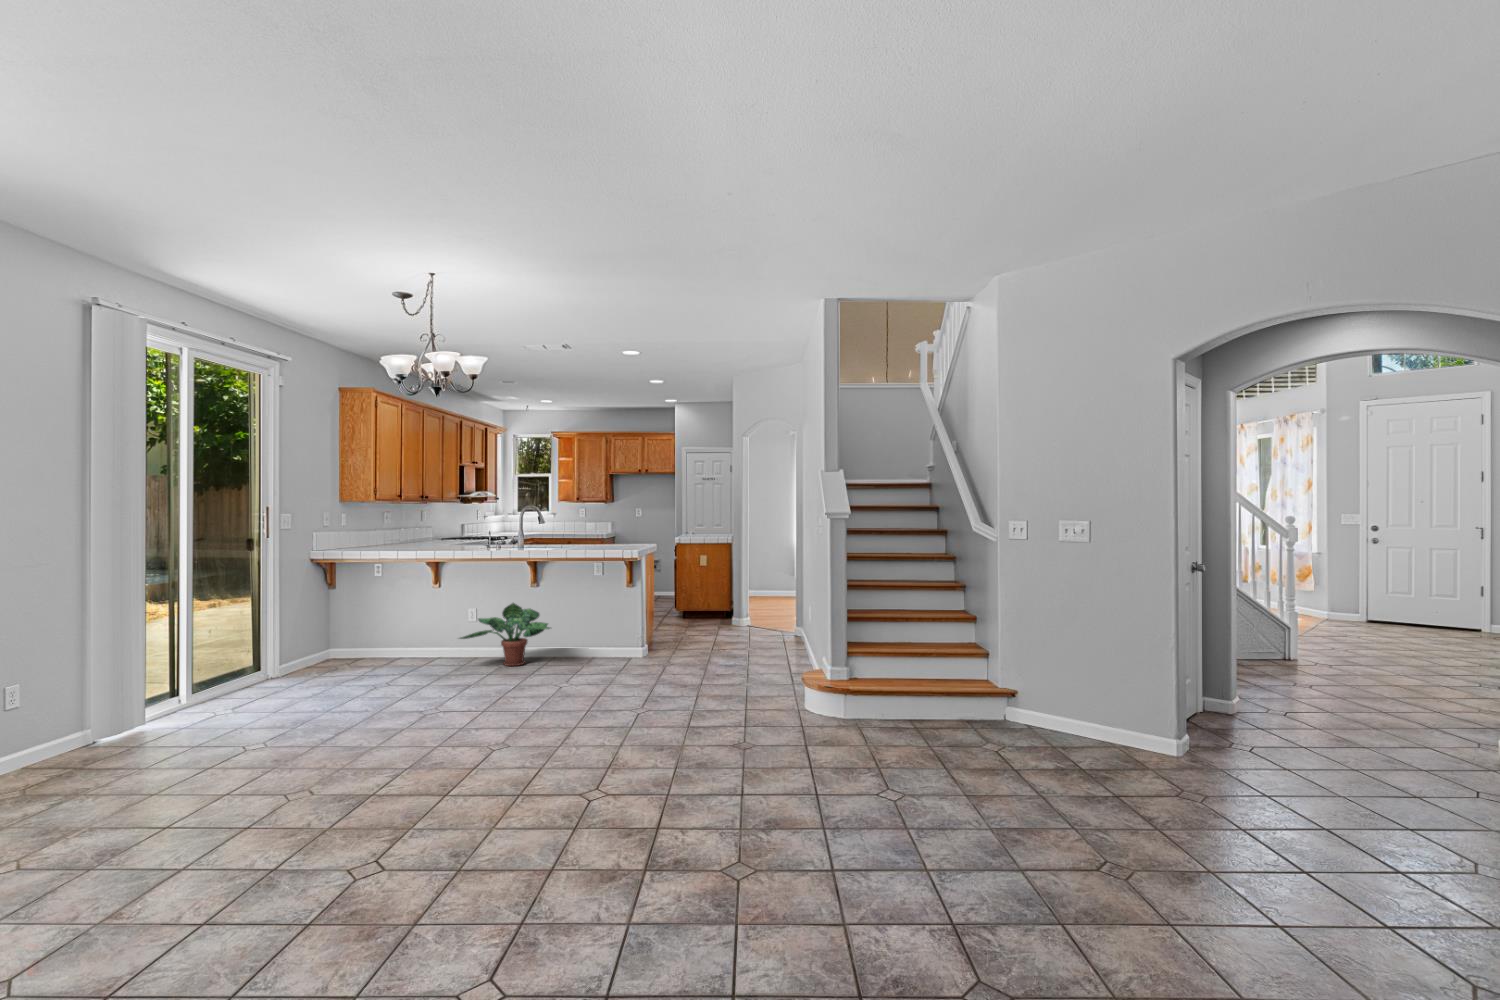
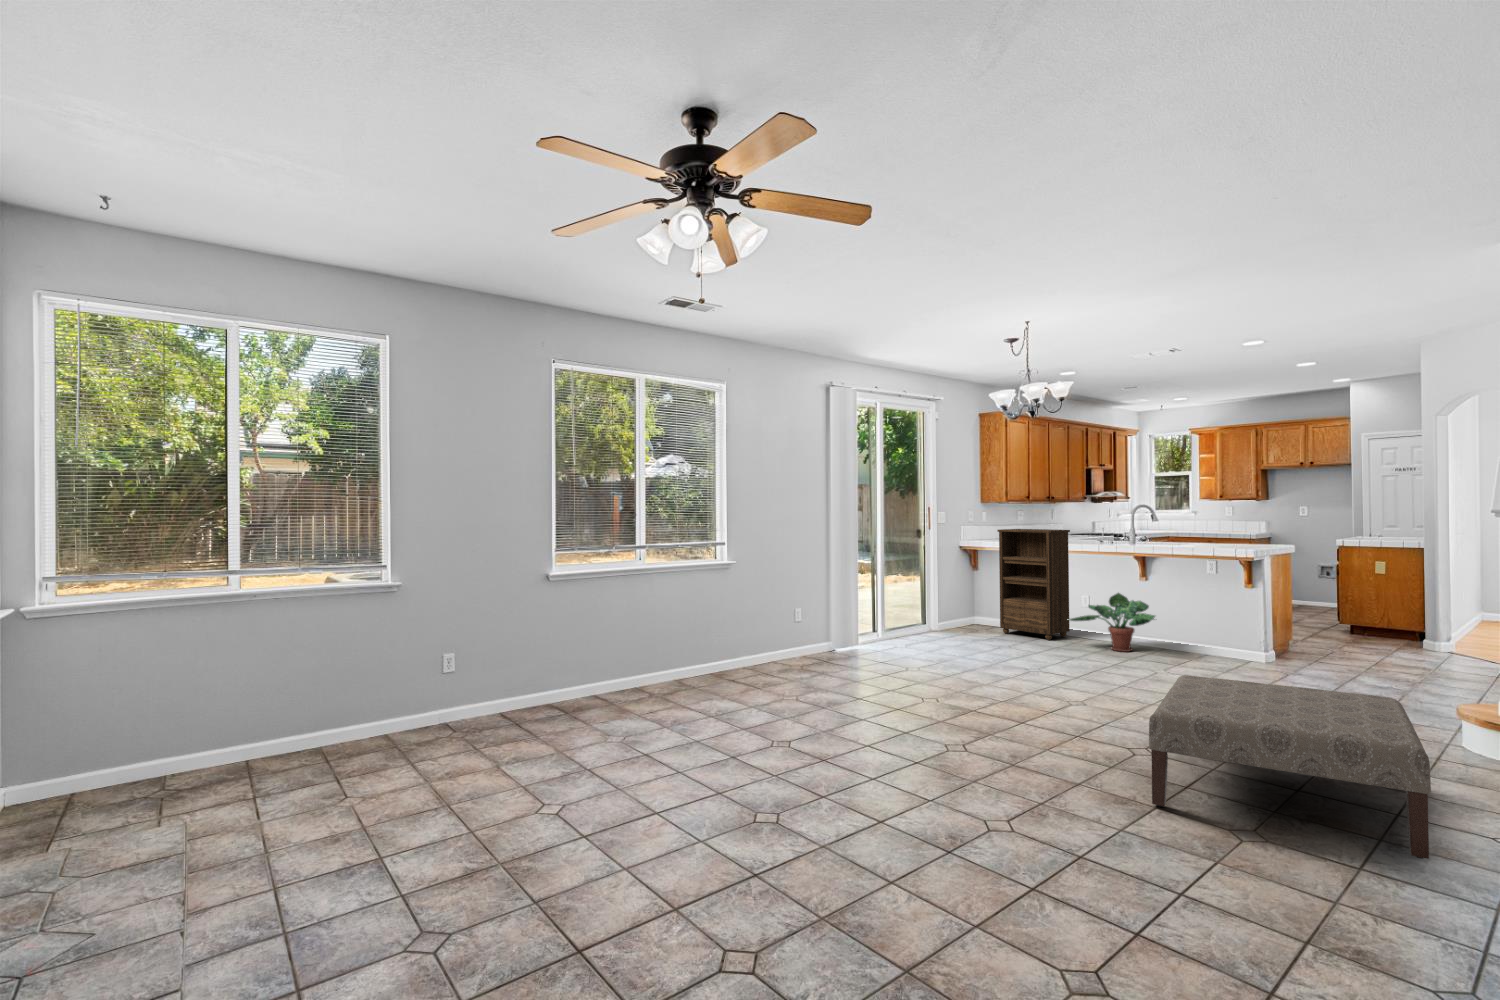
bookshelf: none [368,535,456,664] -> present [997,529,1070,640]
ottoman: none [626,689,877,872] -> present [1149,675,1431,859]

